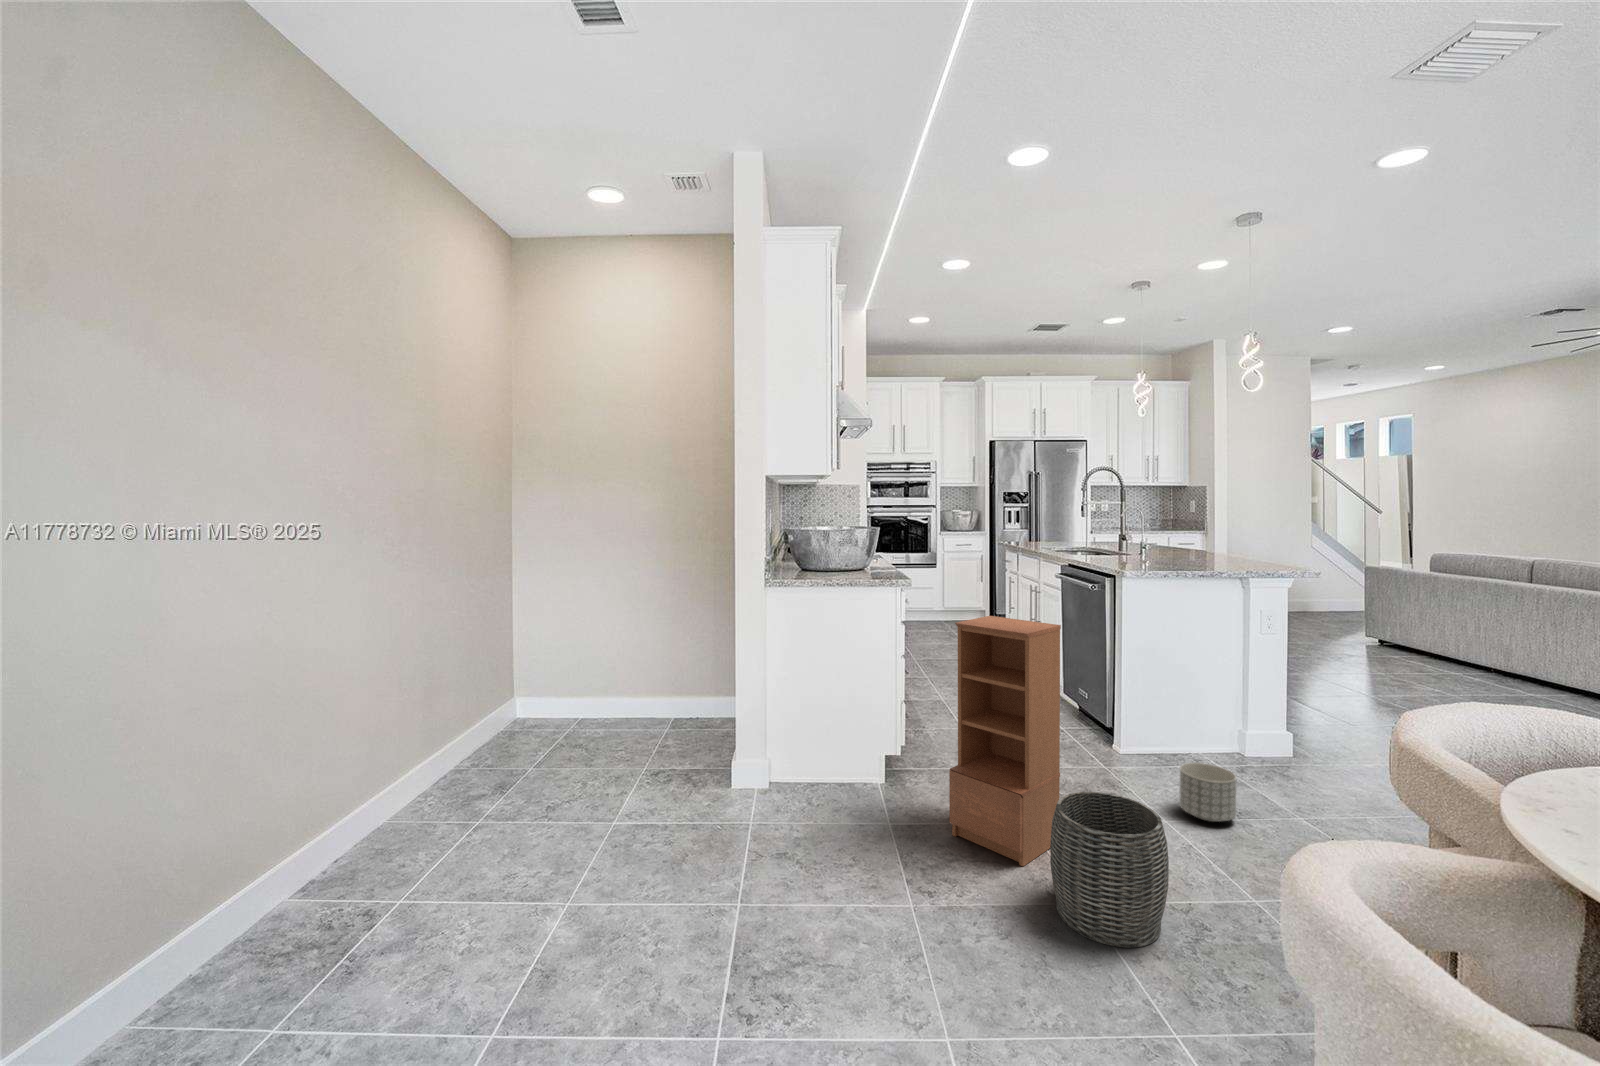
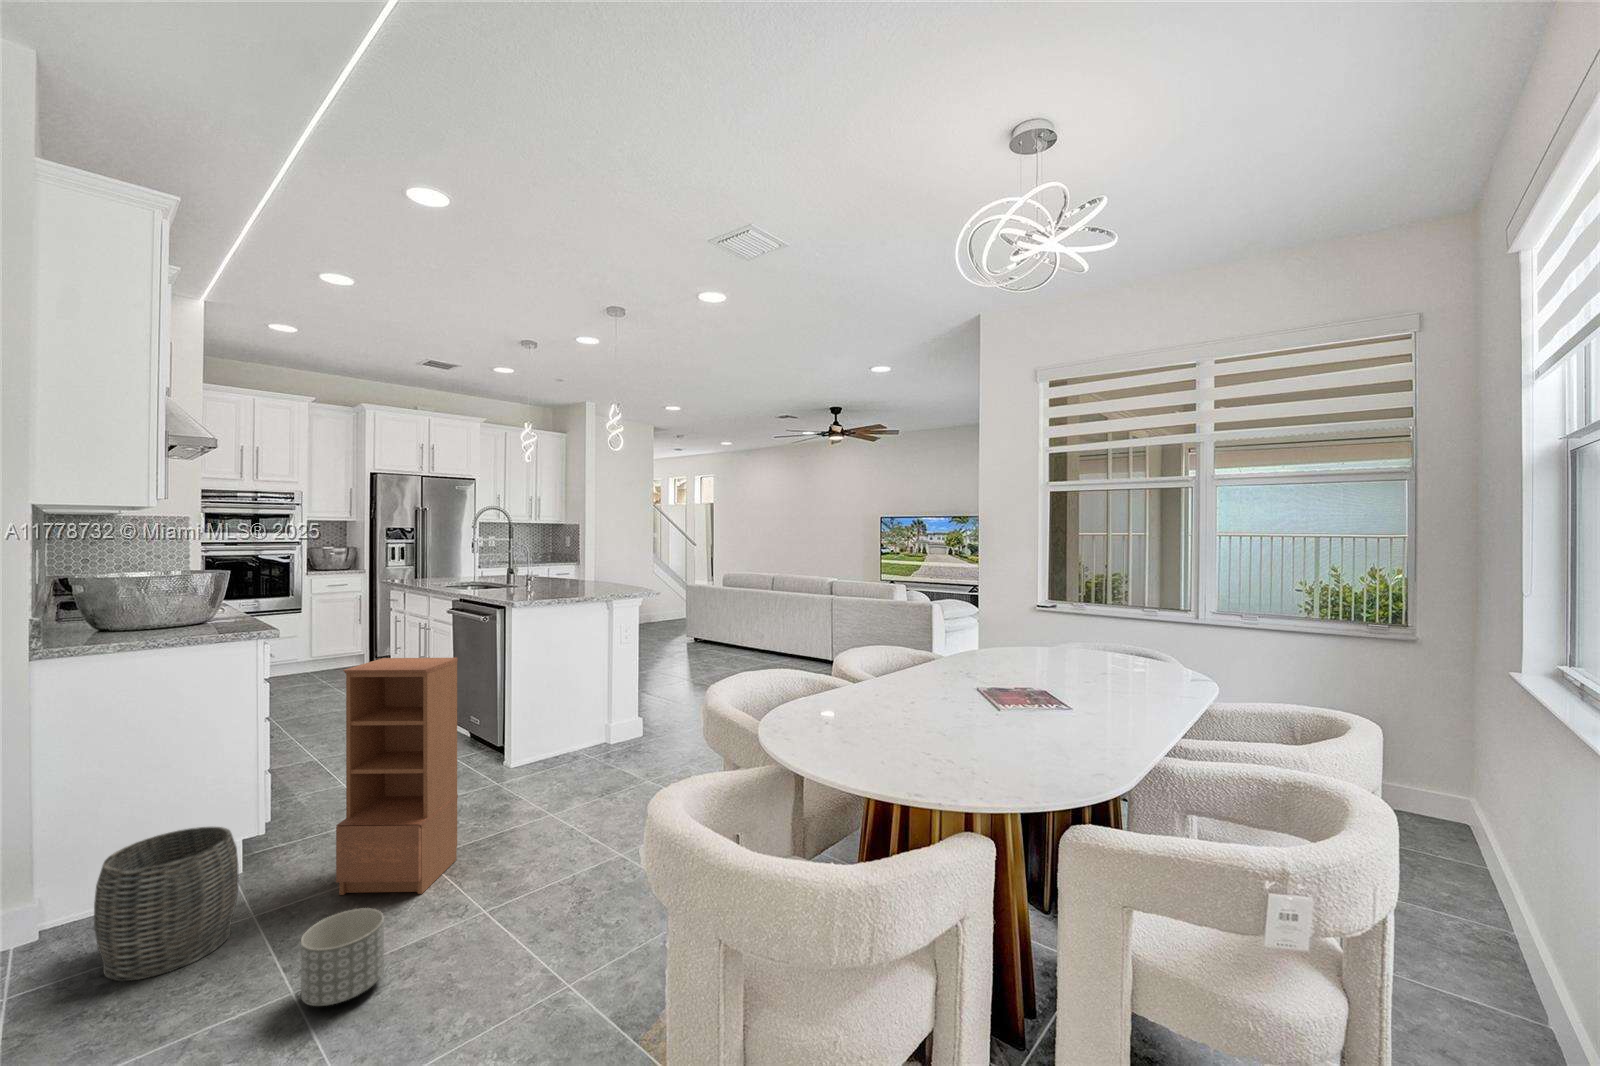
planter: present [1179,763,1237,822] -> present [301,908,384,1006]
woven basket: present [1050,792,1169,948] -> present [94,827,238,981]

